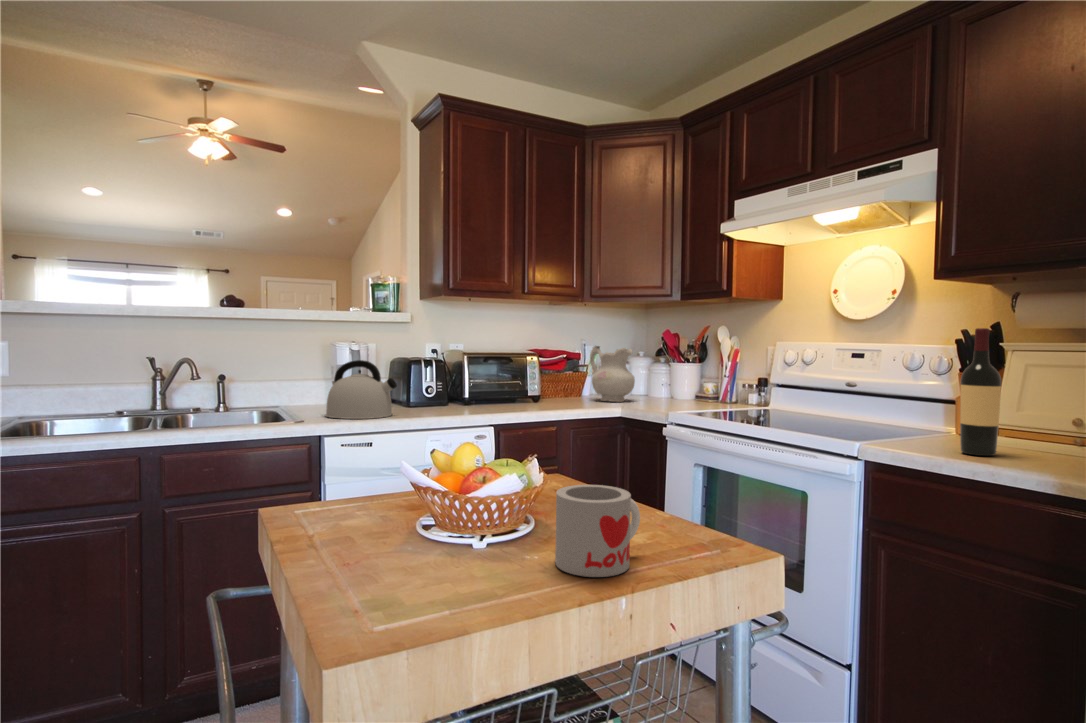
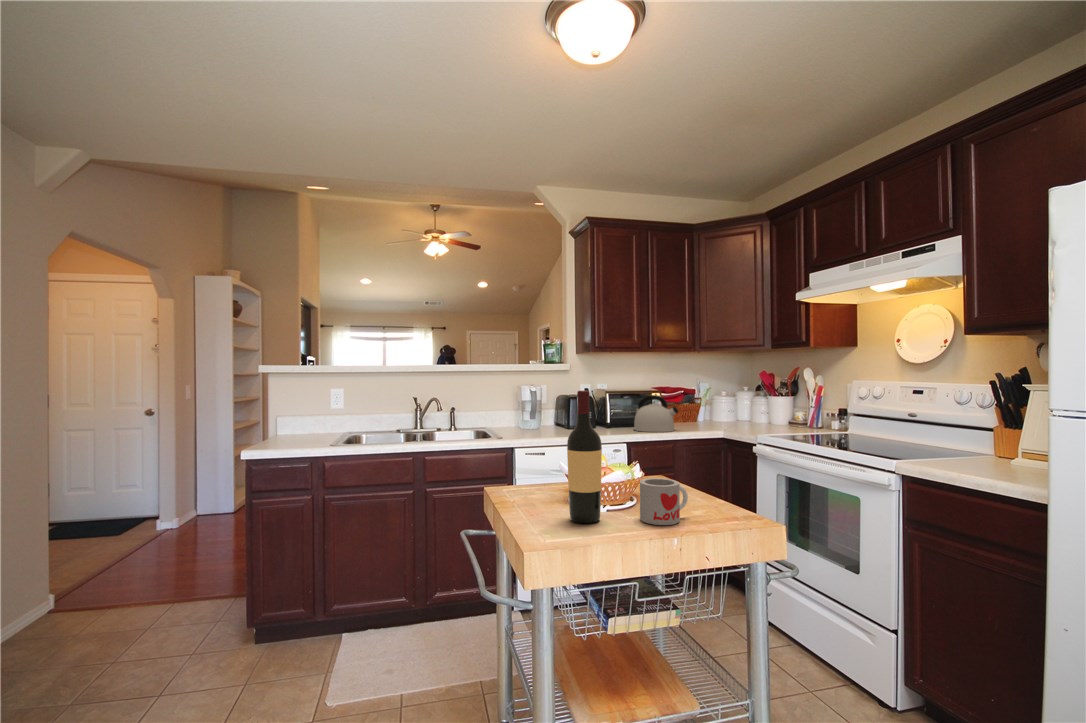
wine bottle: present [960,328,1001,456] -> present [567,391,602,523]
ceramic pitcher: present [590,346,635,402] -> none [702,384,737,427]
kettle: present [326,360,397,419] -> present [634,395,678,432]

